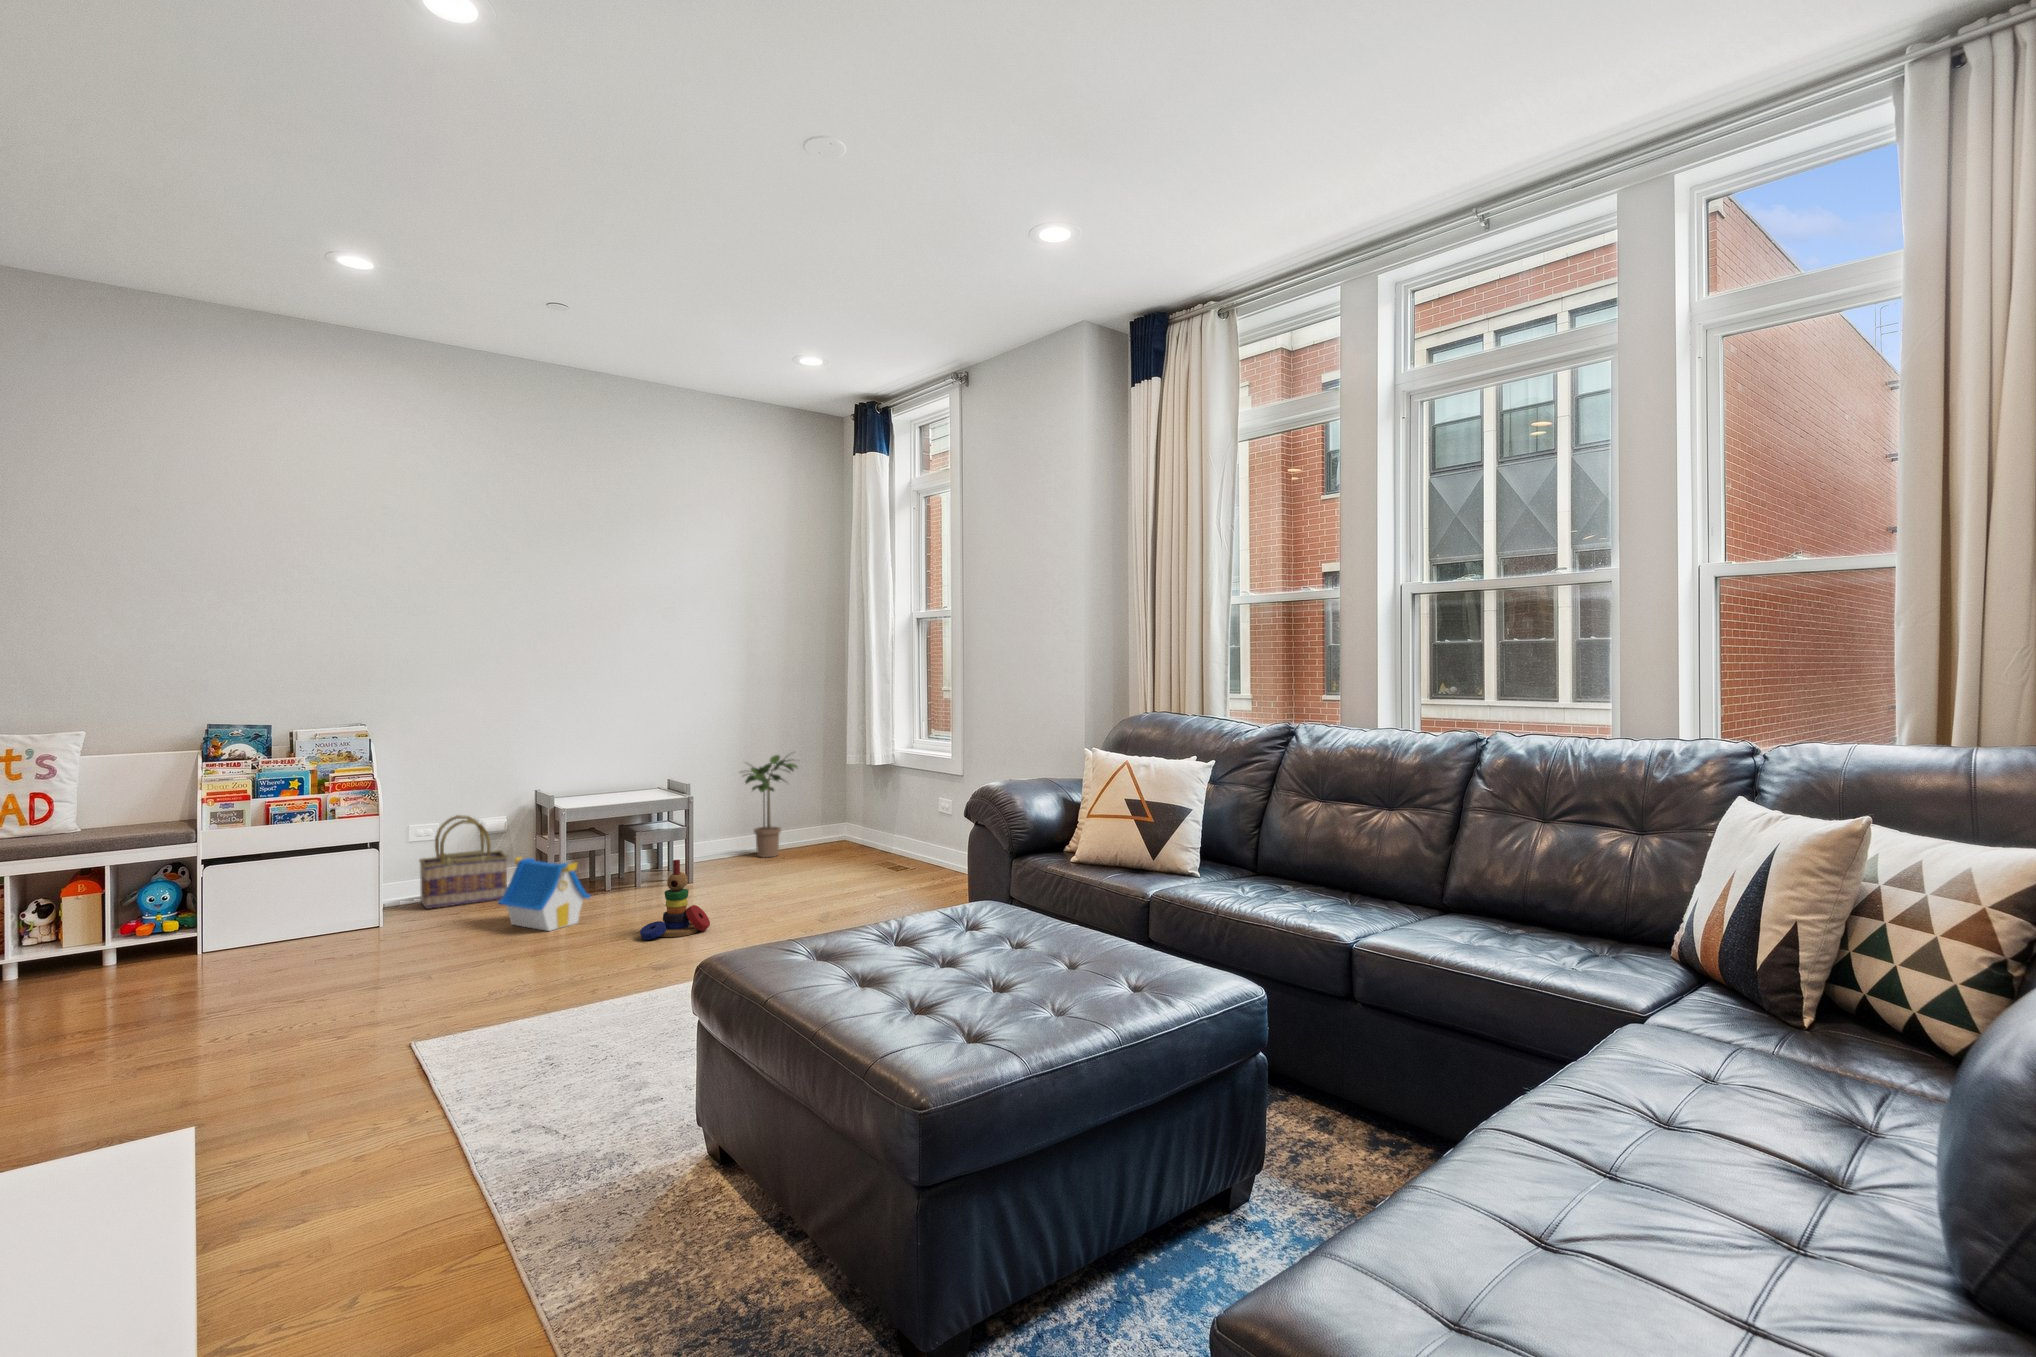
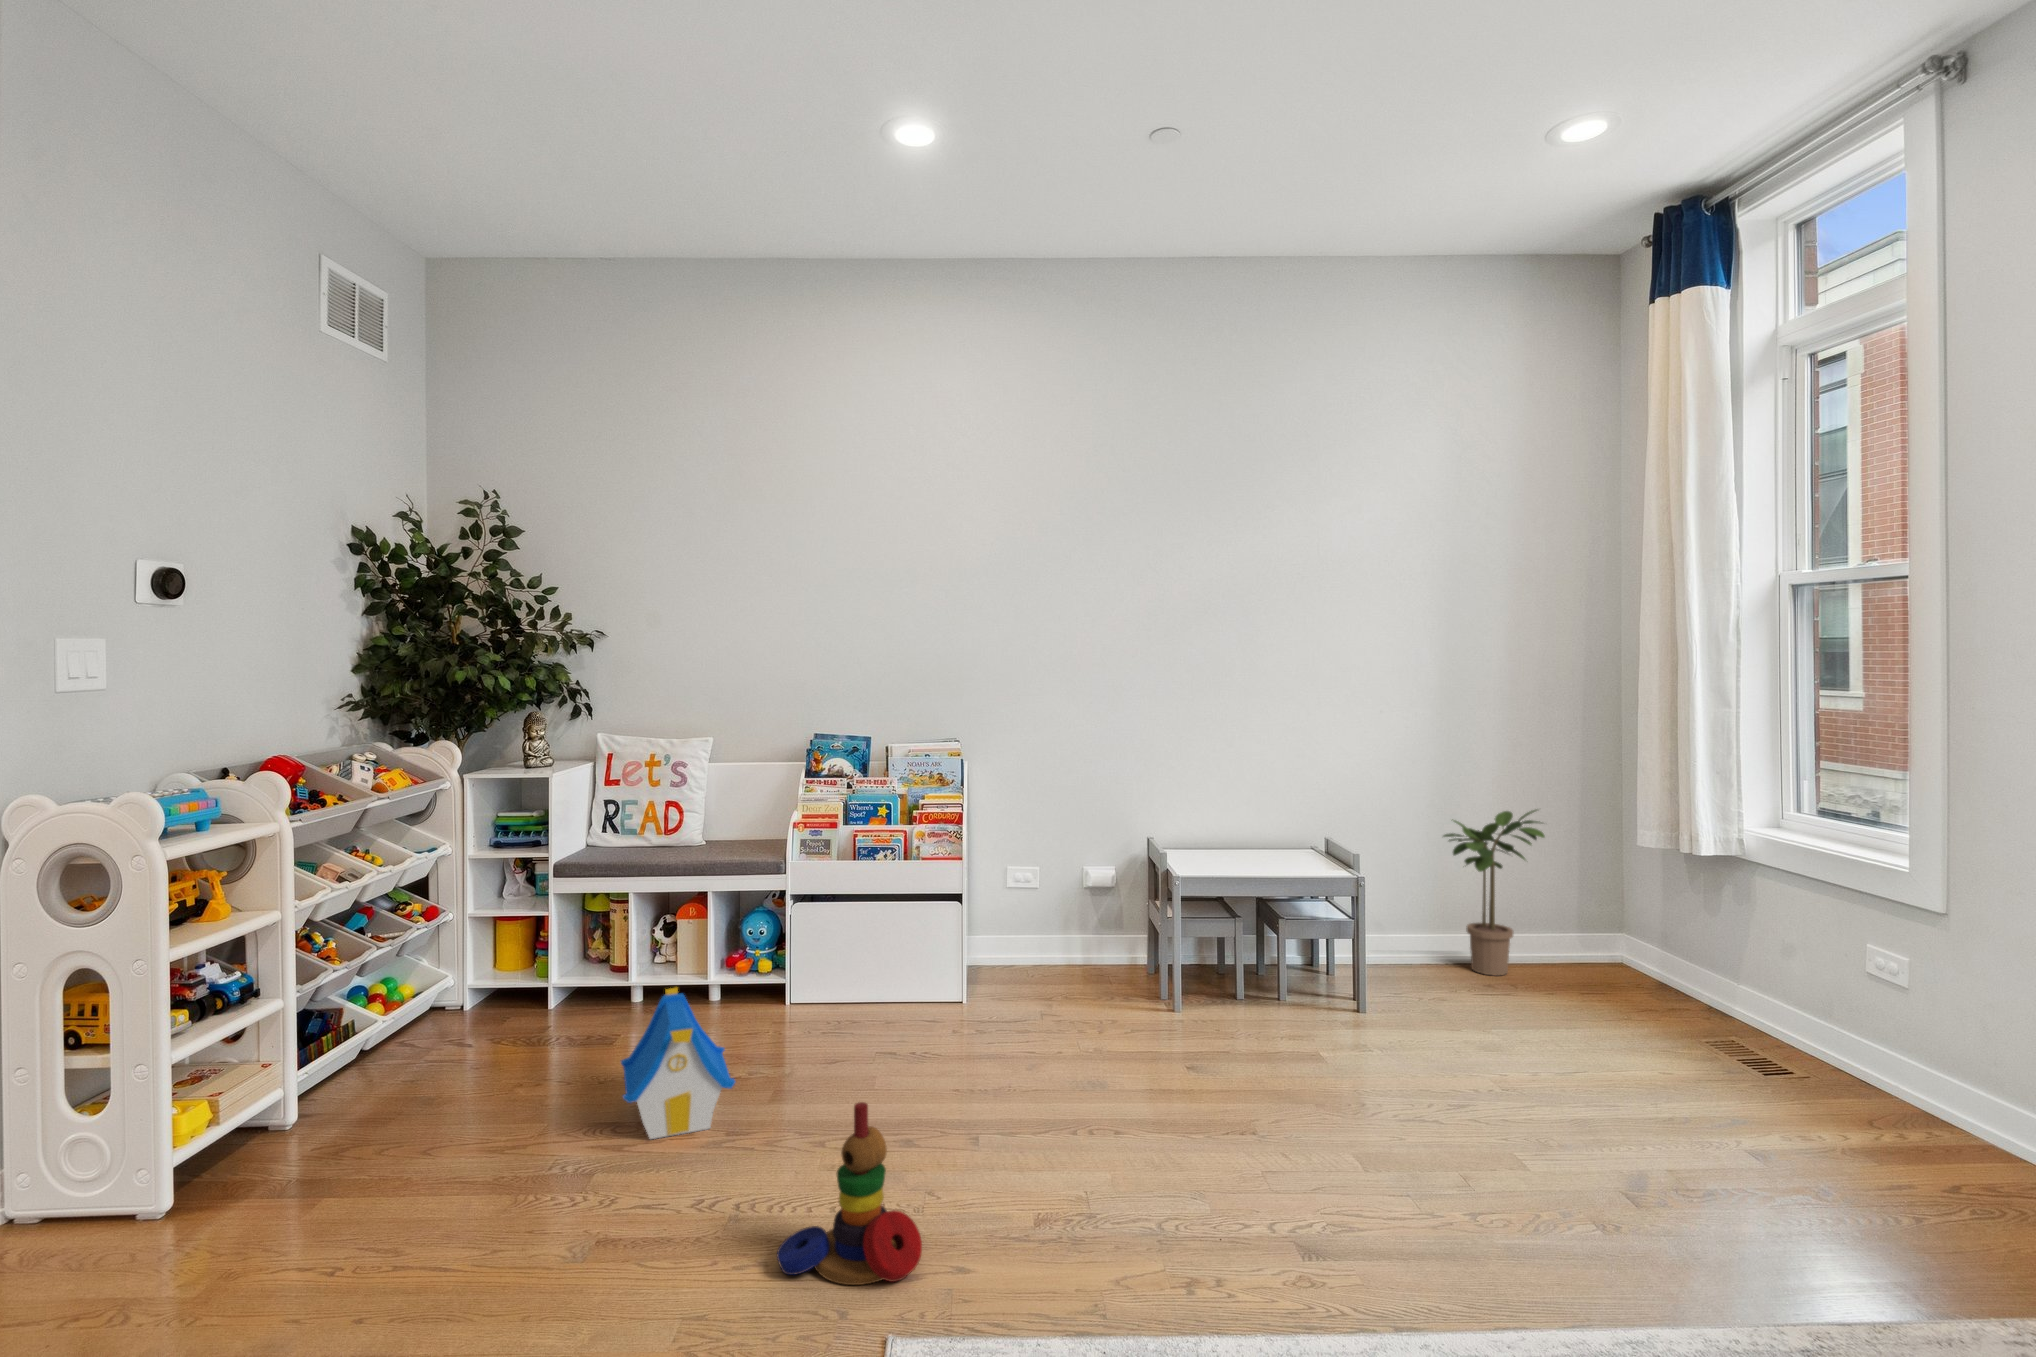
basket: present [419,815,508,909] -> none [1016,861,1114,982]
toy house: present [498,857,590,931] -> present [621,987,735,1139]
stacking toy: present [640,860,710,940] -> present [777,1102,922,1285]

